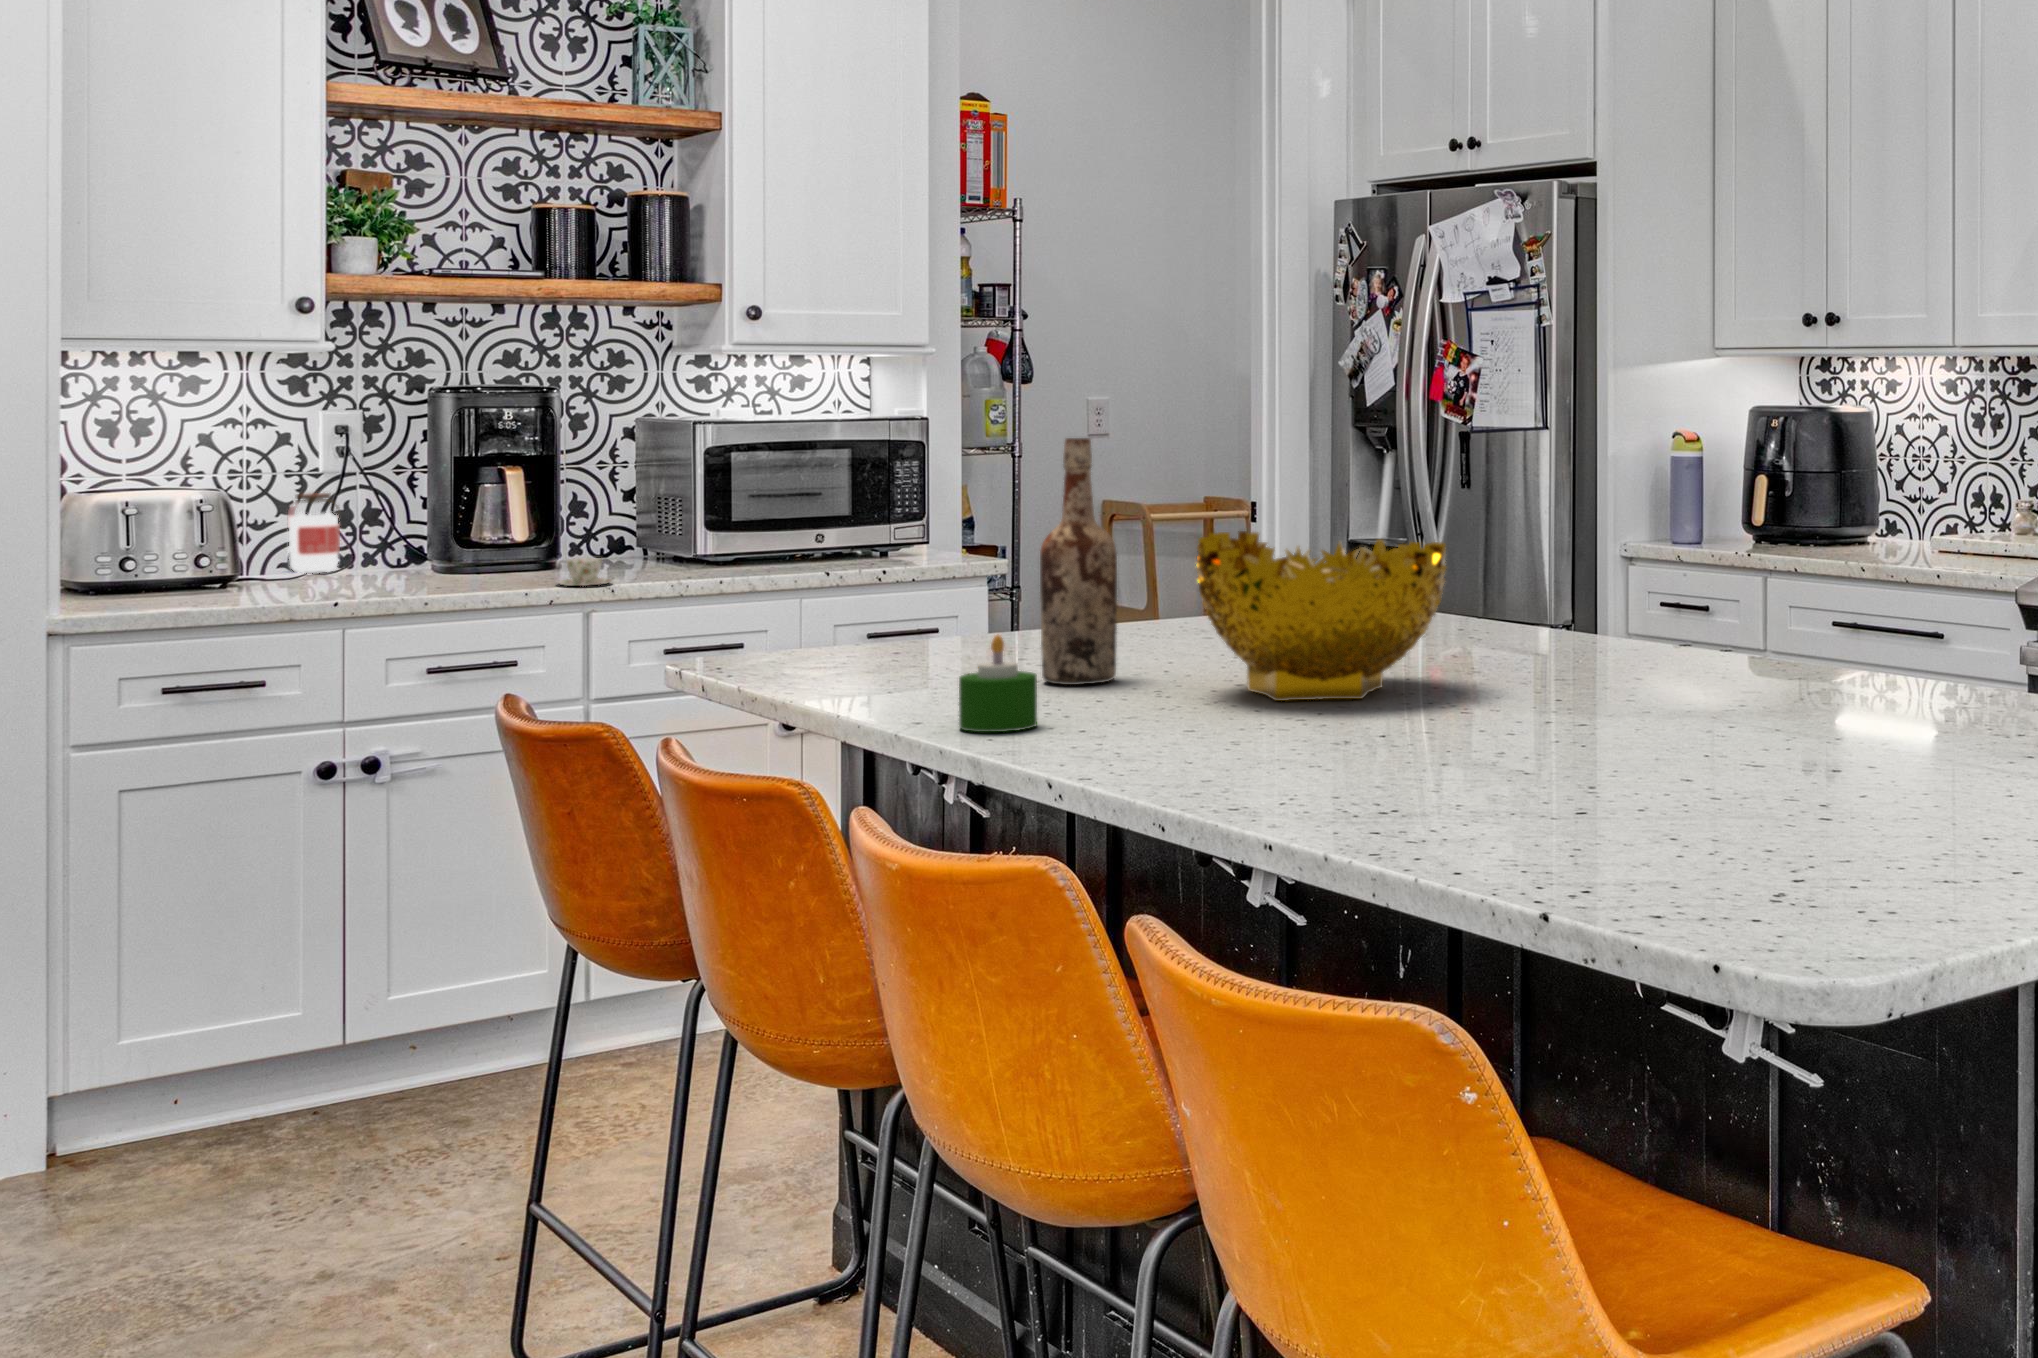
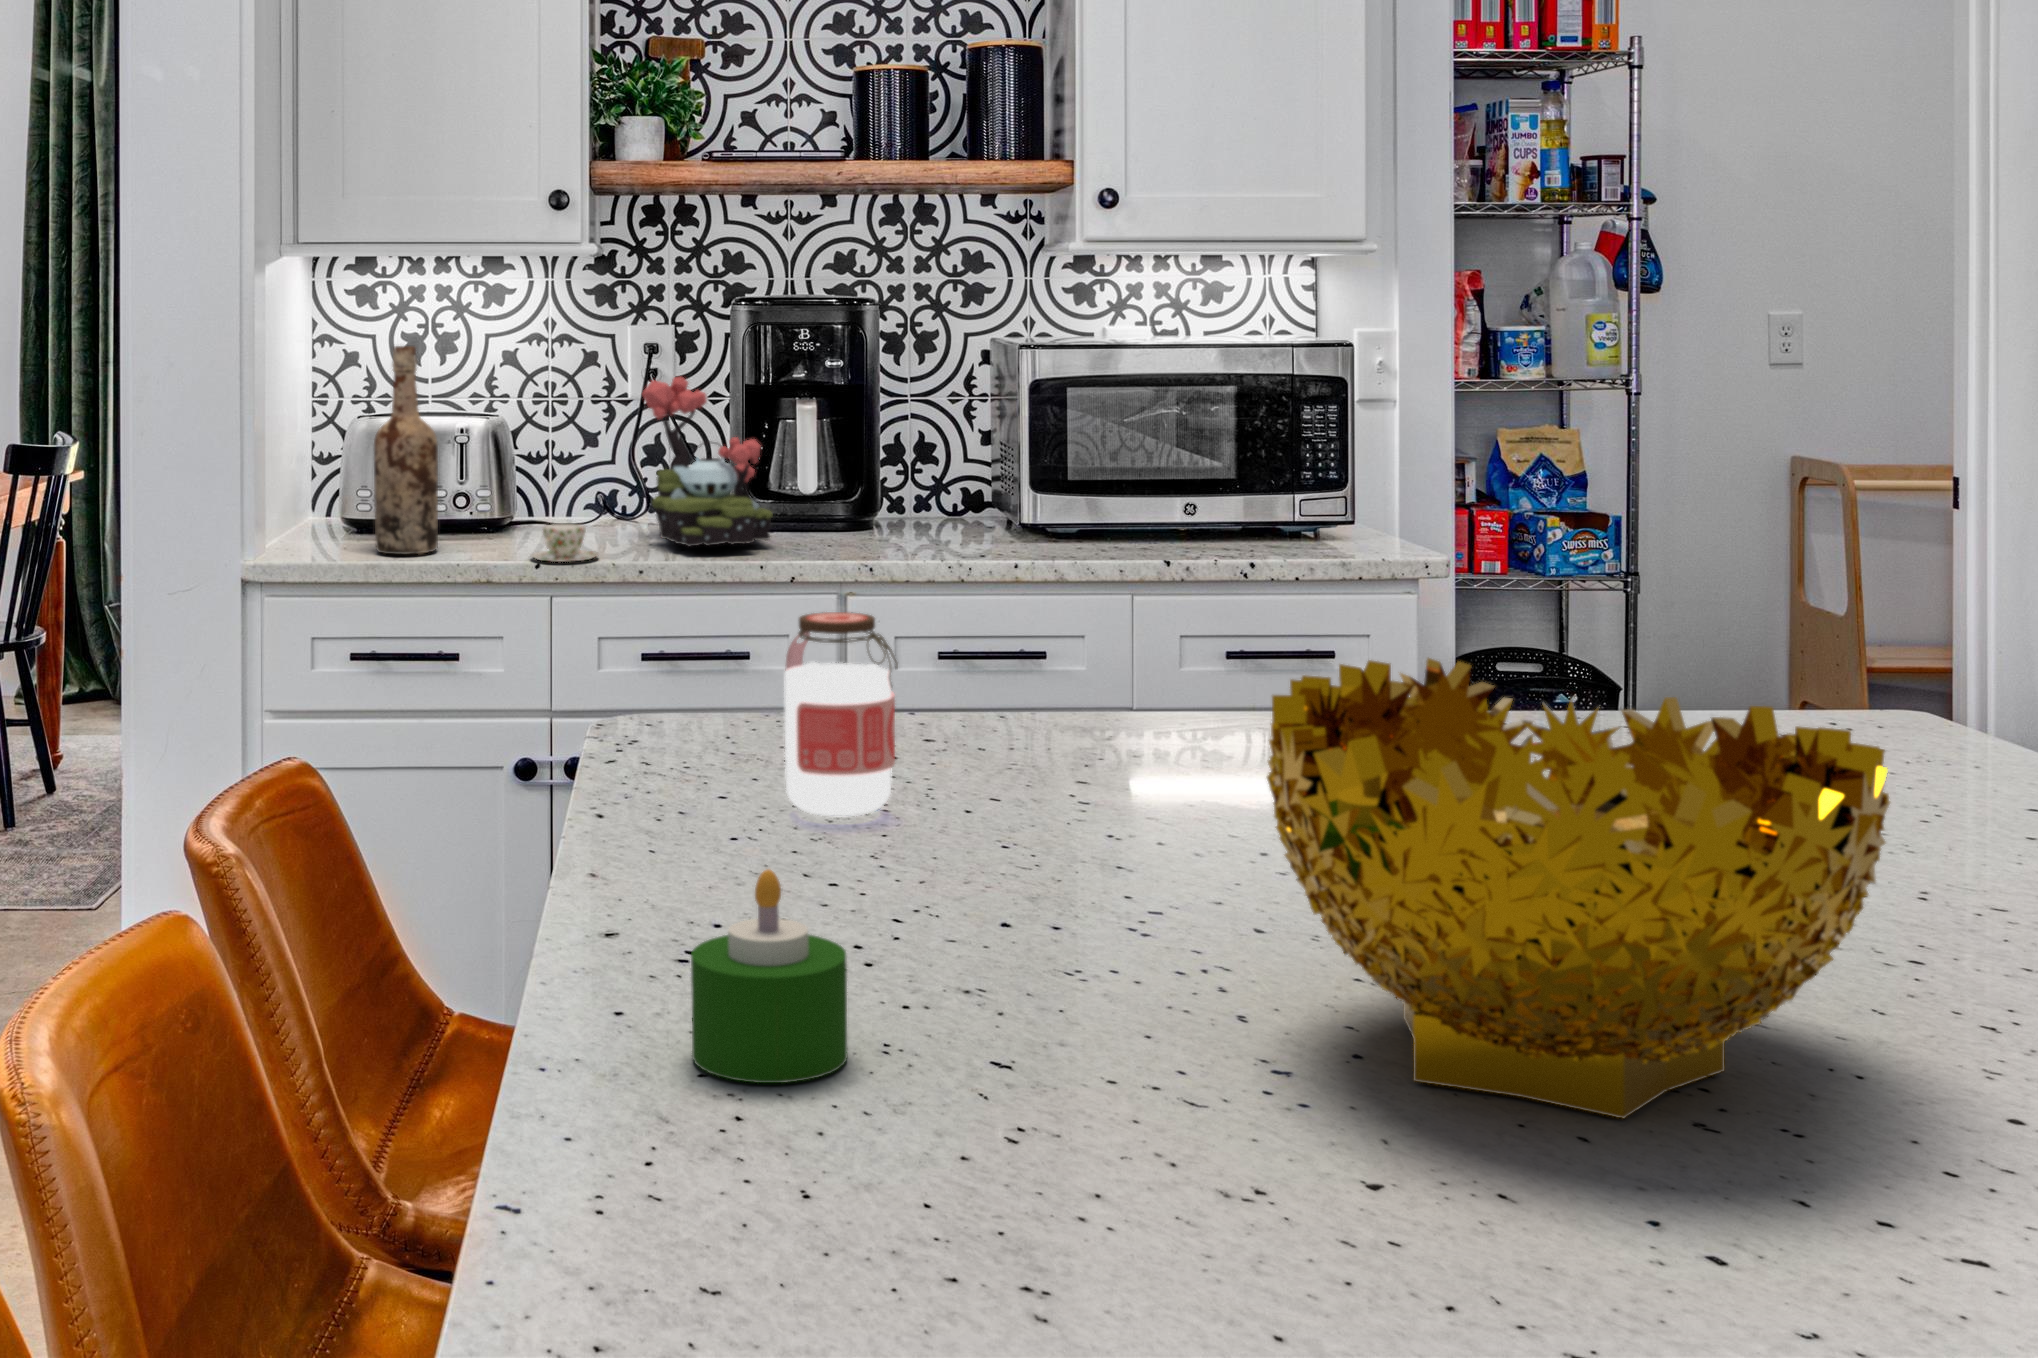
wine bottle: present [1040,438,1117,685] -> present [374,346,438,554]
plant: none [375,448,501,582] -> present [642,376,773,547]
jar: present [288,493,340,573] -> present [785,612,897,816]
teacup: present [557,558,611,586] -> present [531,524,598,562]

